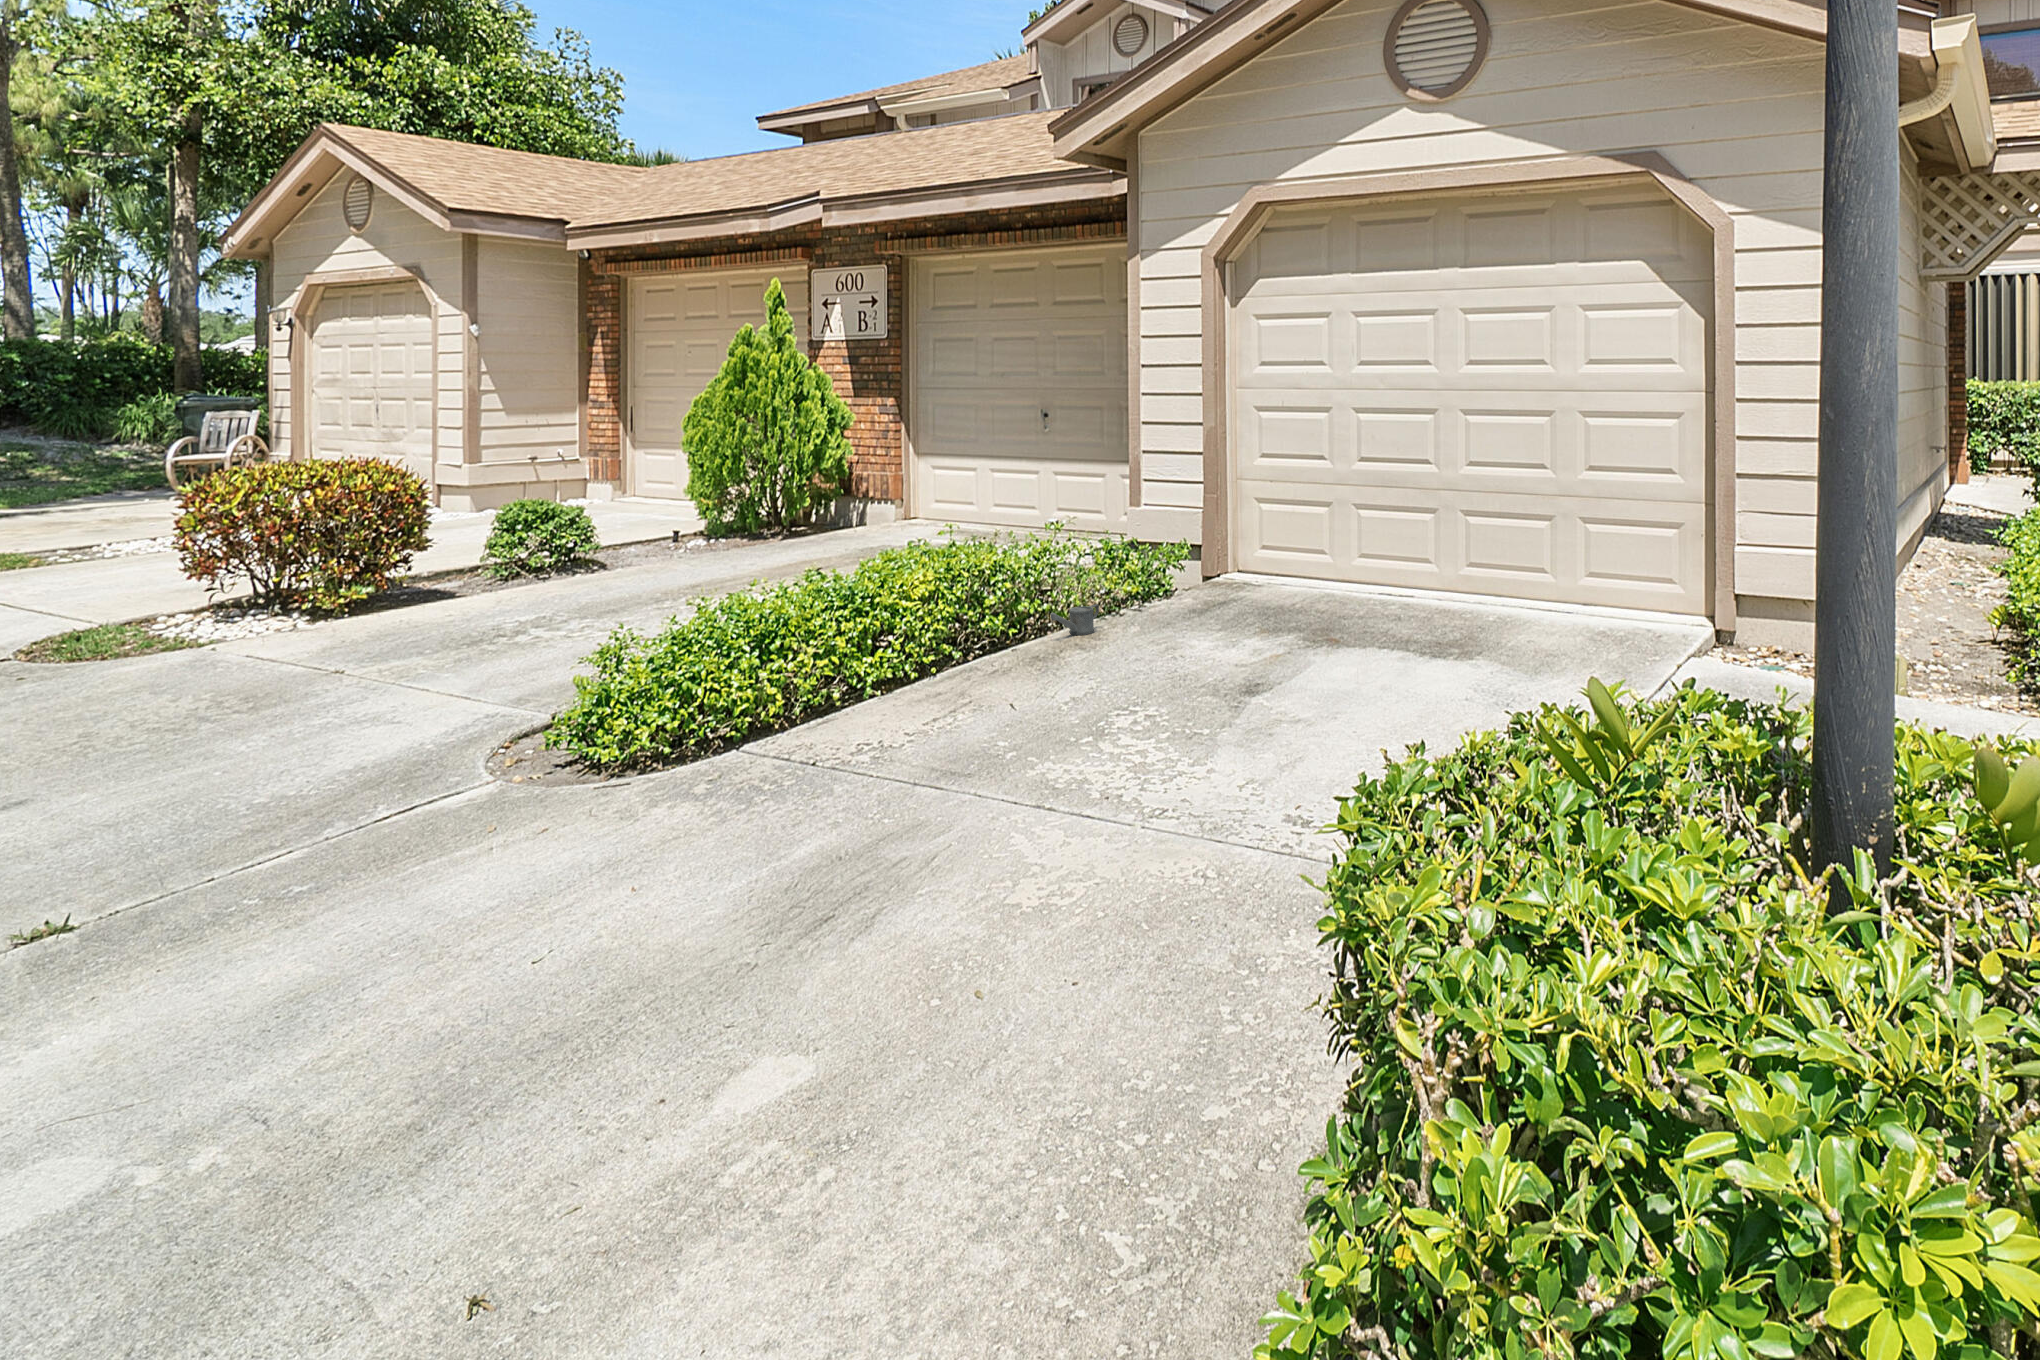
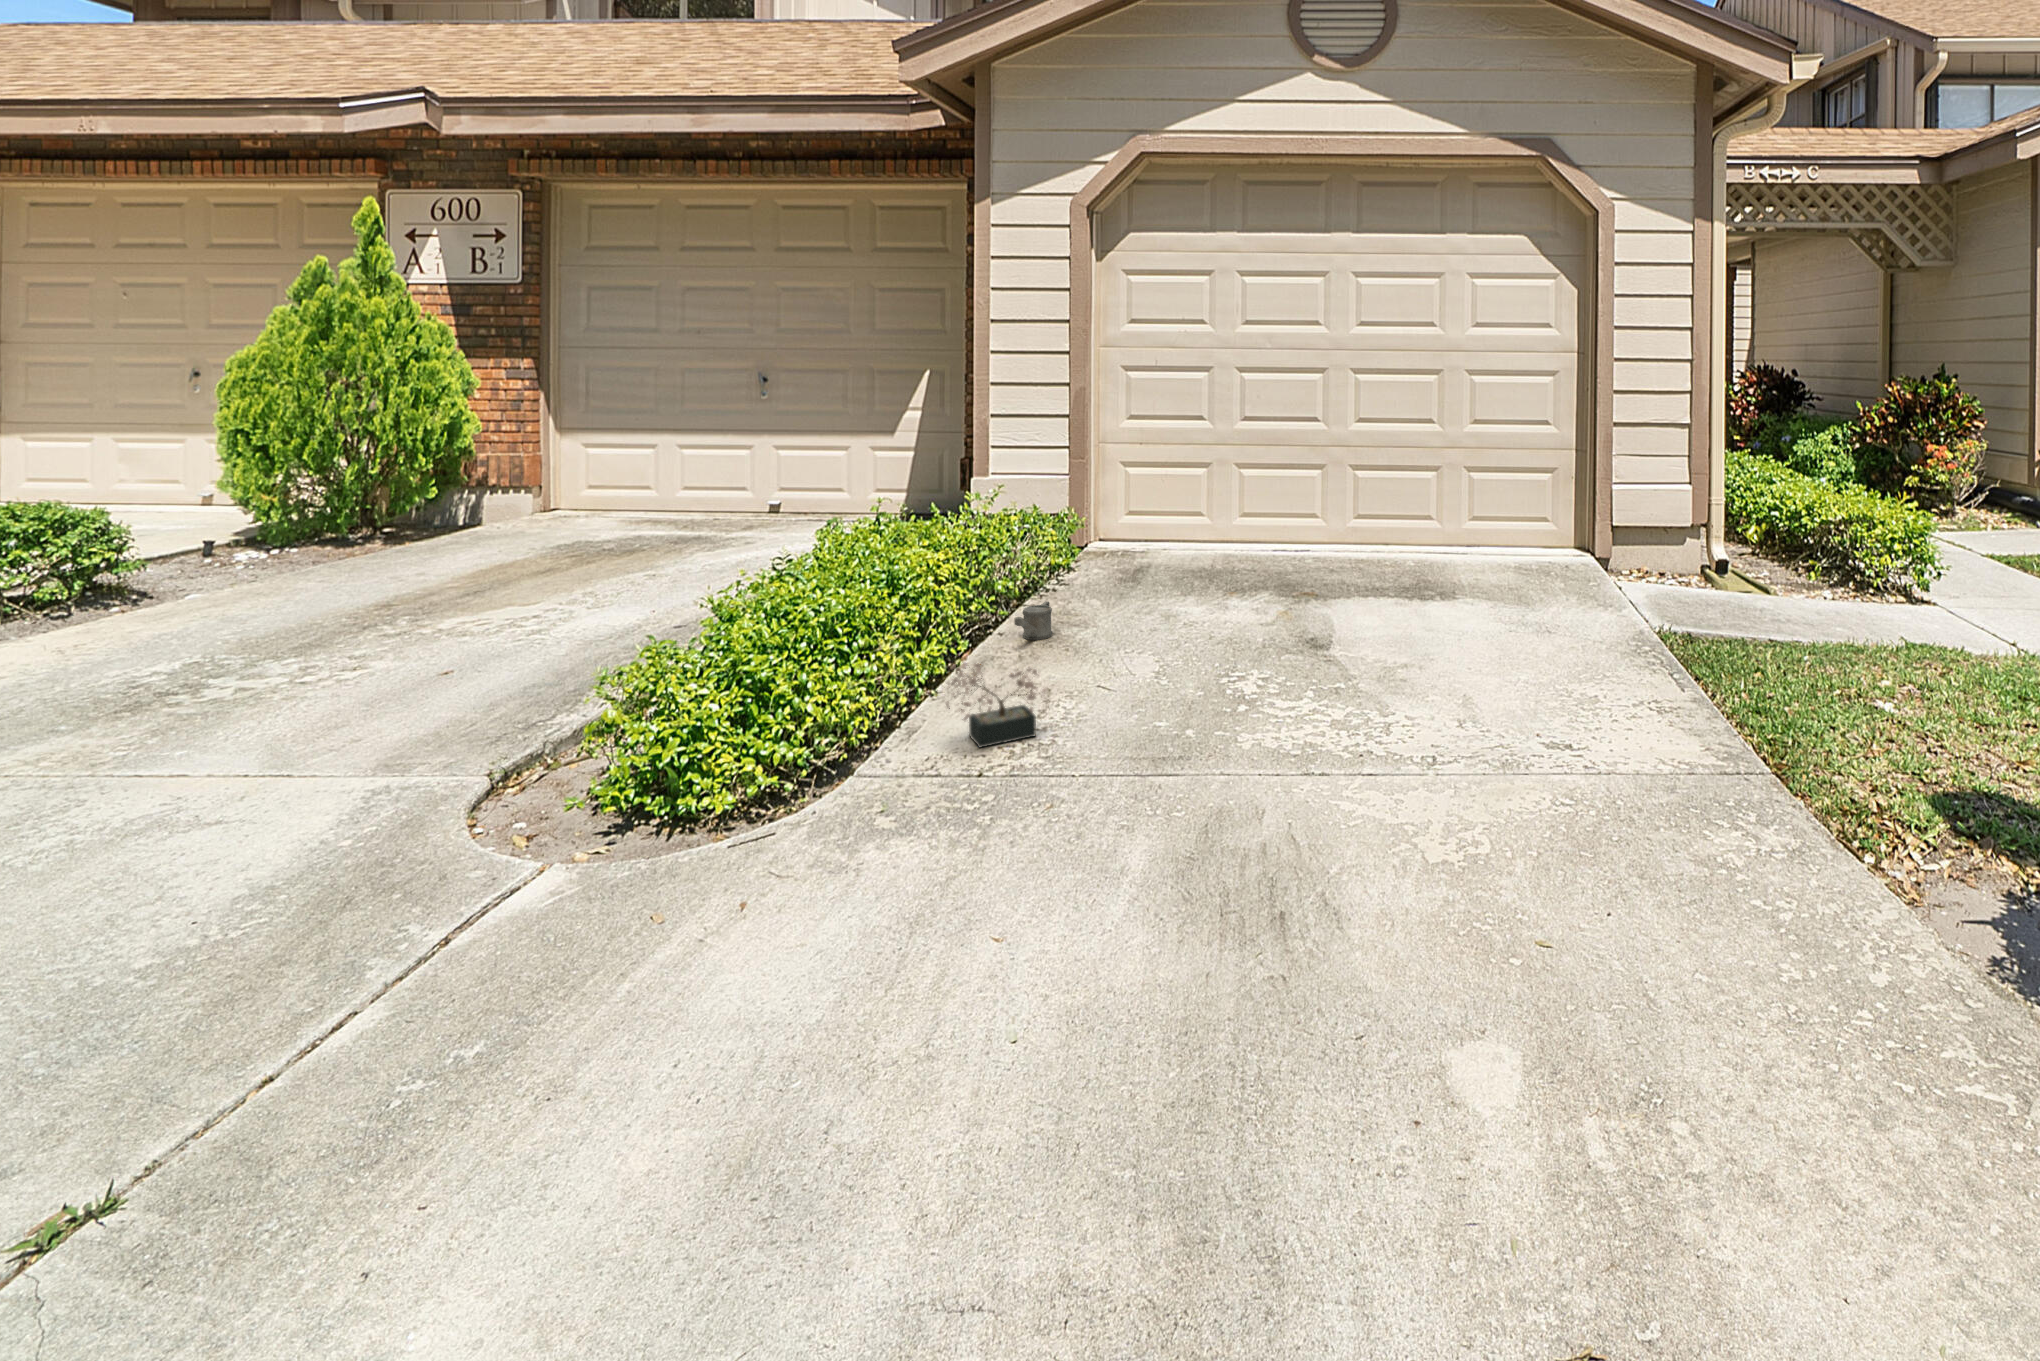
decorative plant: none [917,632,995,701] -> present [946,663,1047,747]

